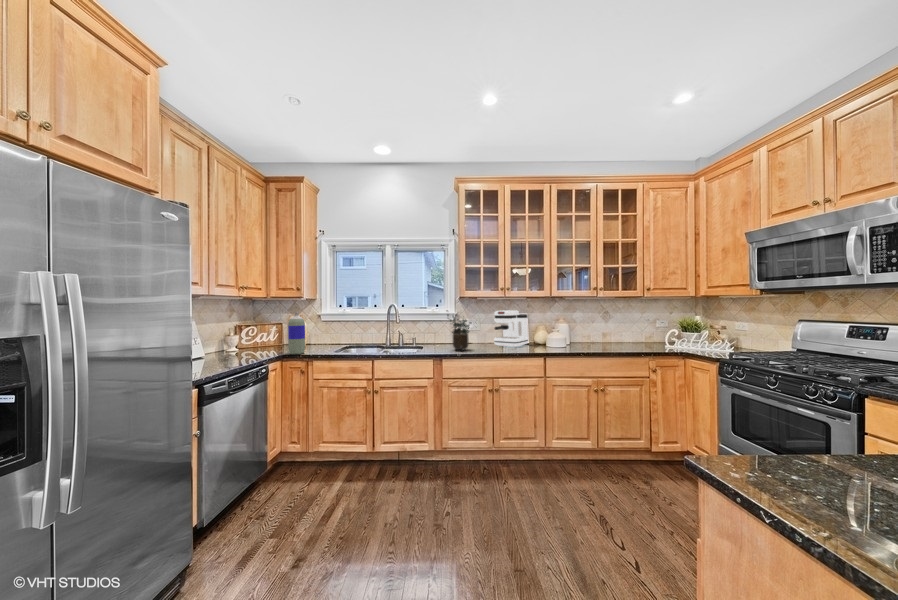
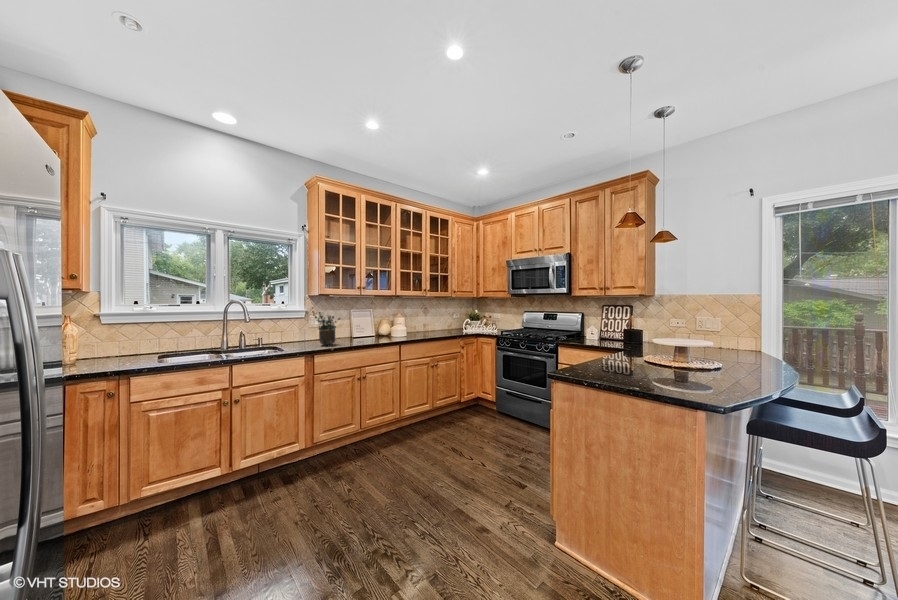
coffee maker: present [494,310,528,347] -> none [348,308,375,340]
bottle: present [288,312,305,354] -> none [97,309,127,369]

